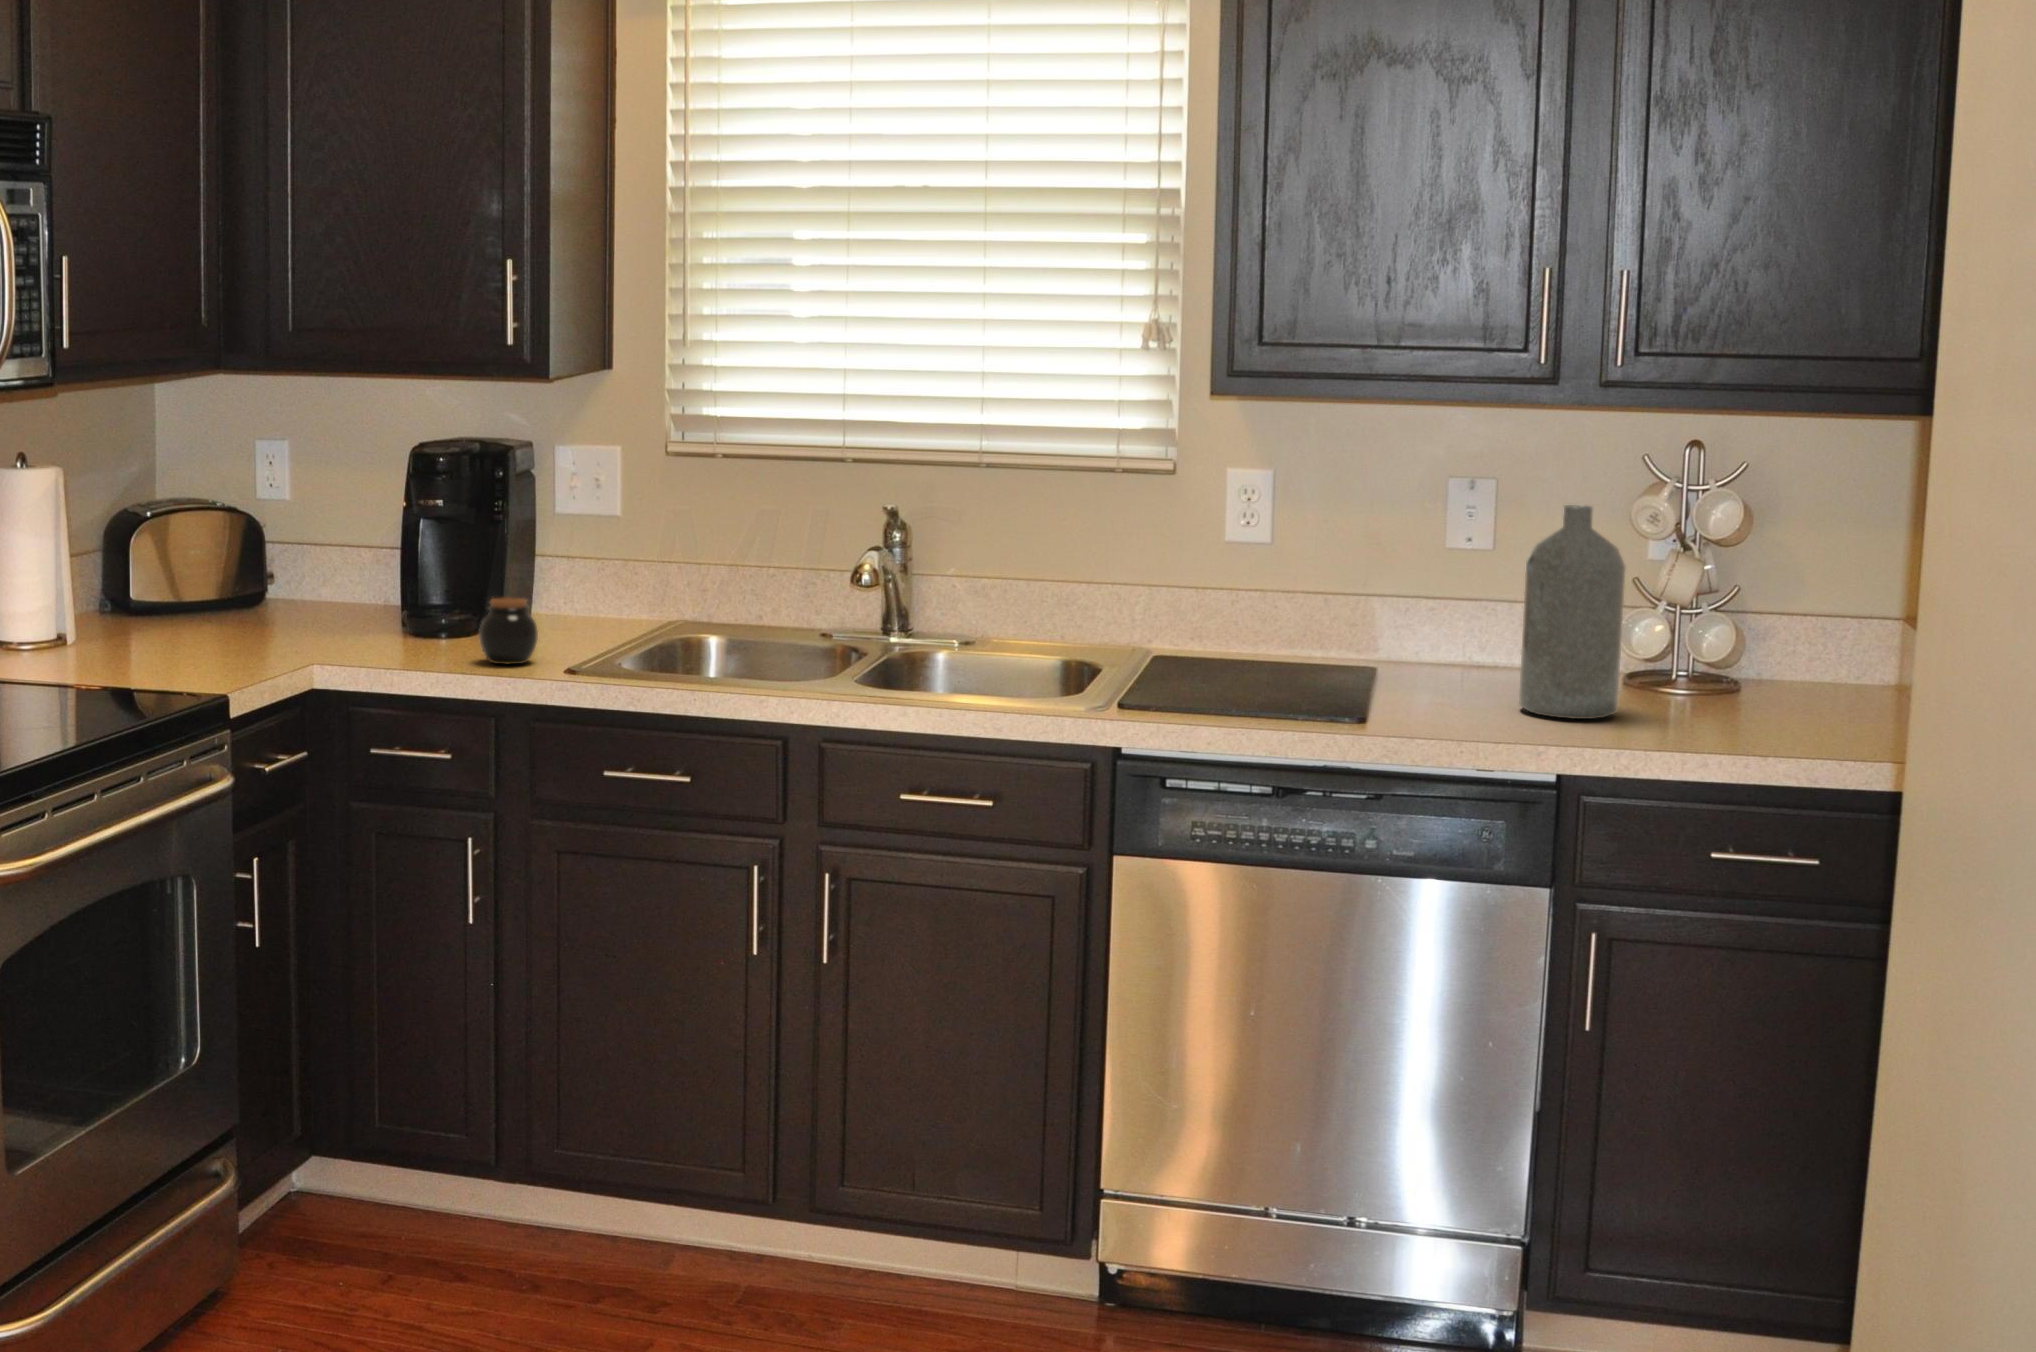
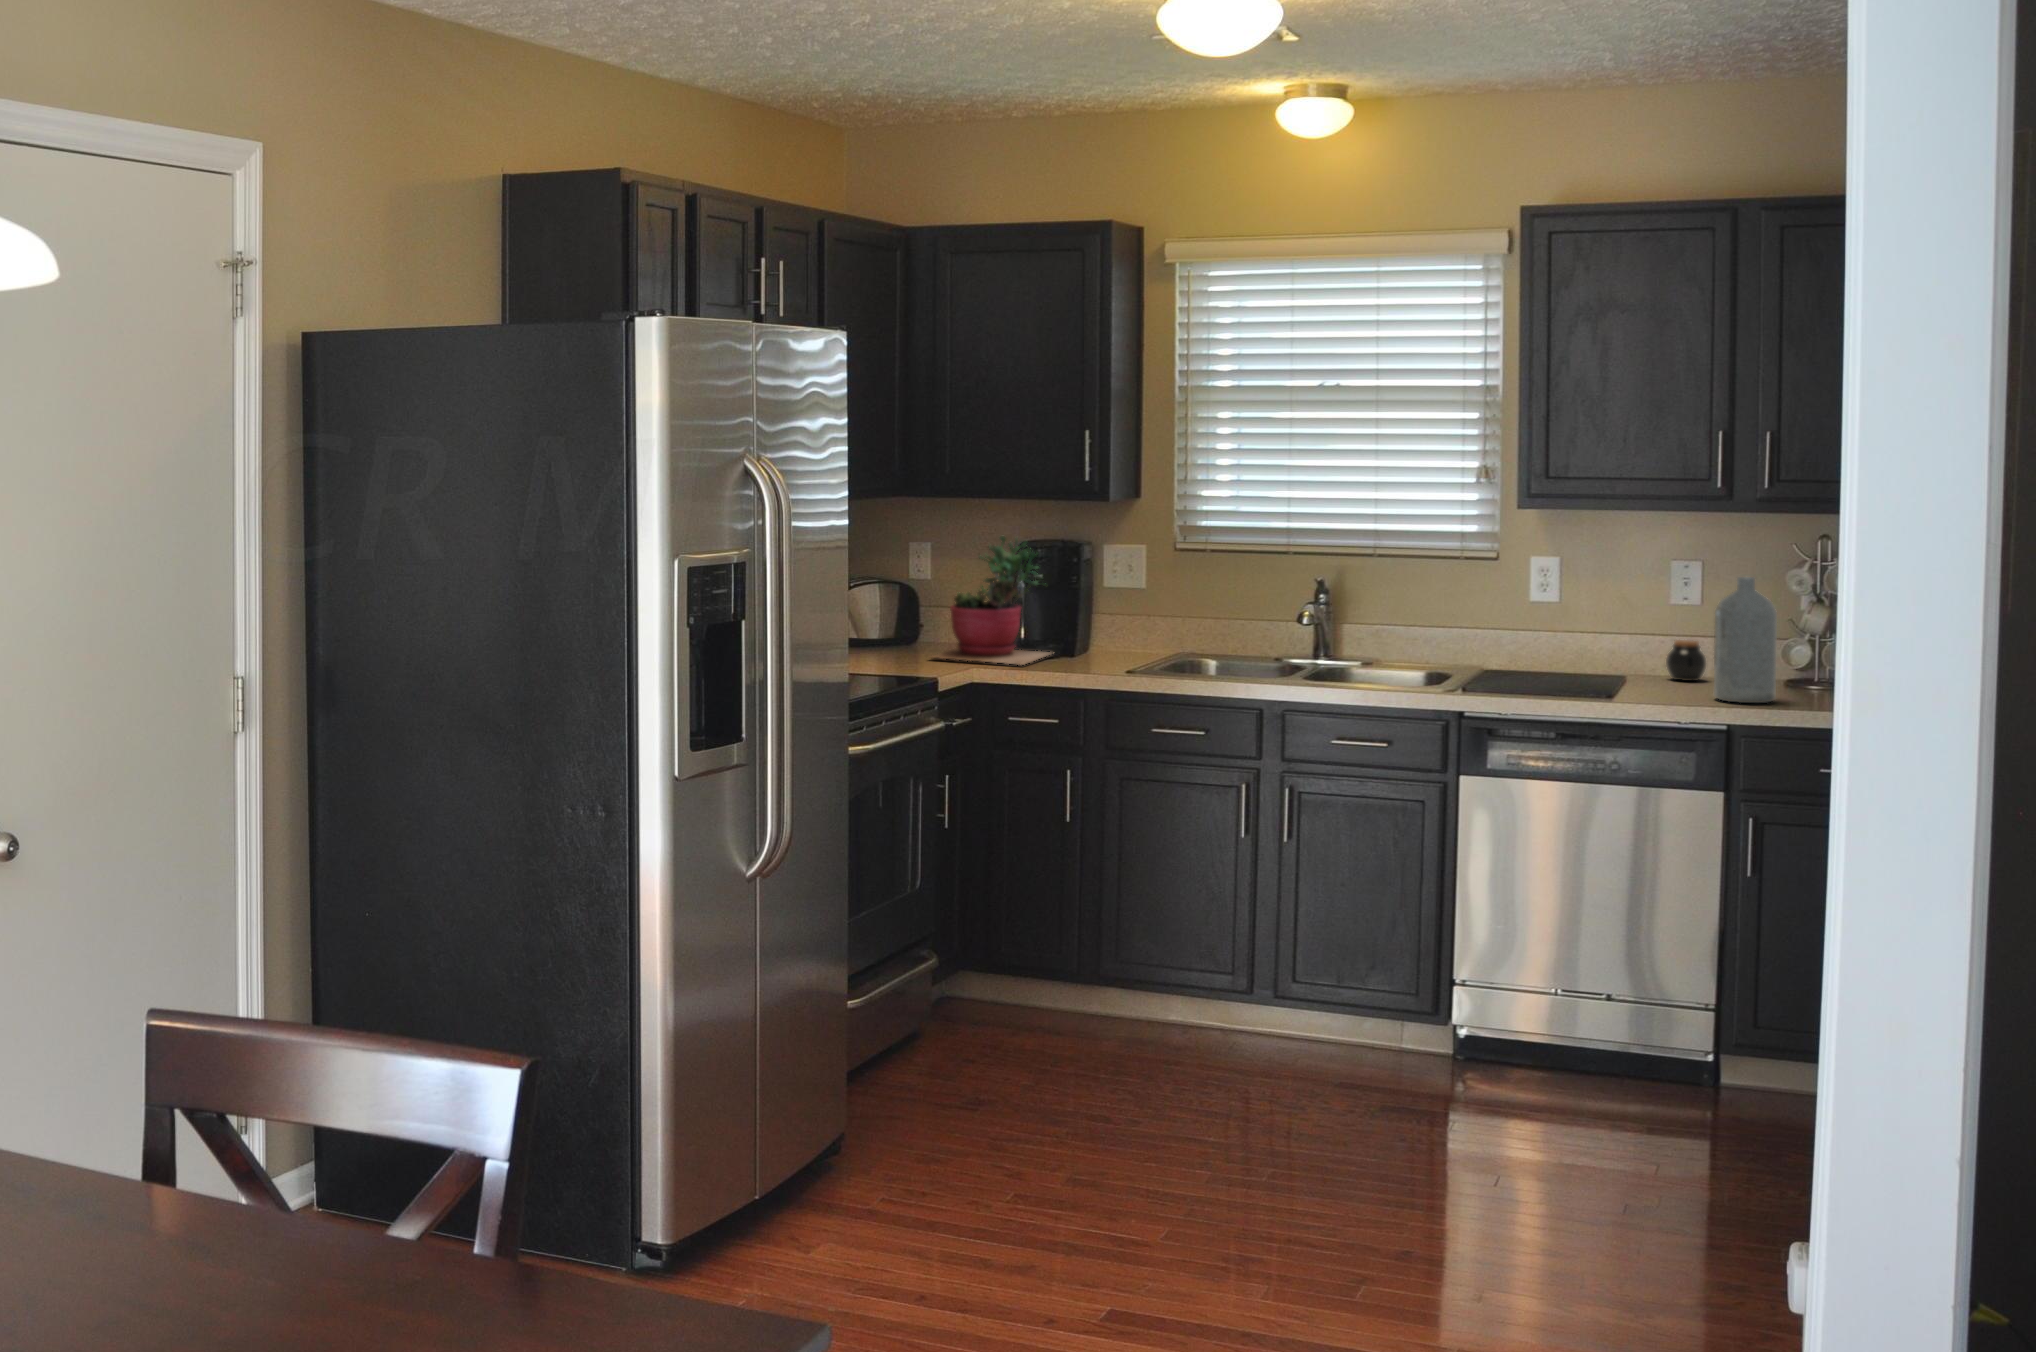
succulent plant: none [248,432,470,657] -> present [933,536,1051,665]
jar: present [479,597,538,664] -> present [1666,640,1706,681]

